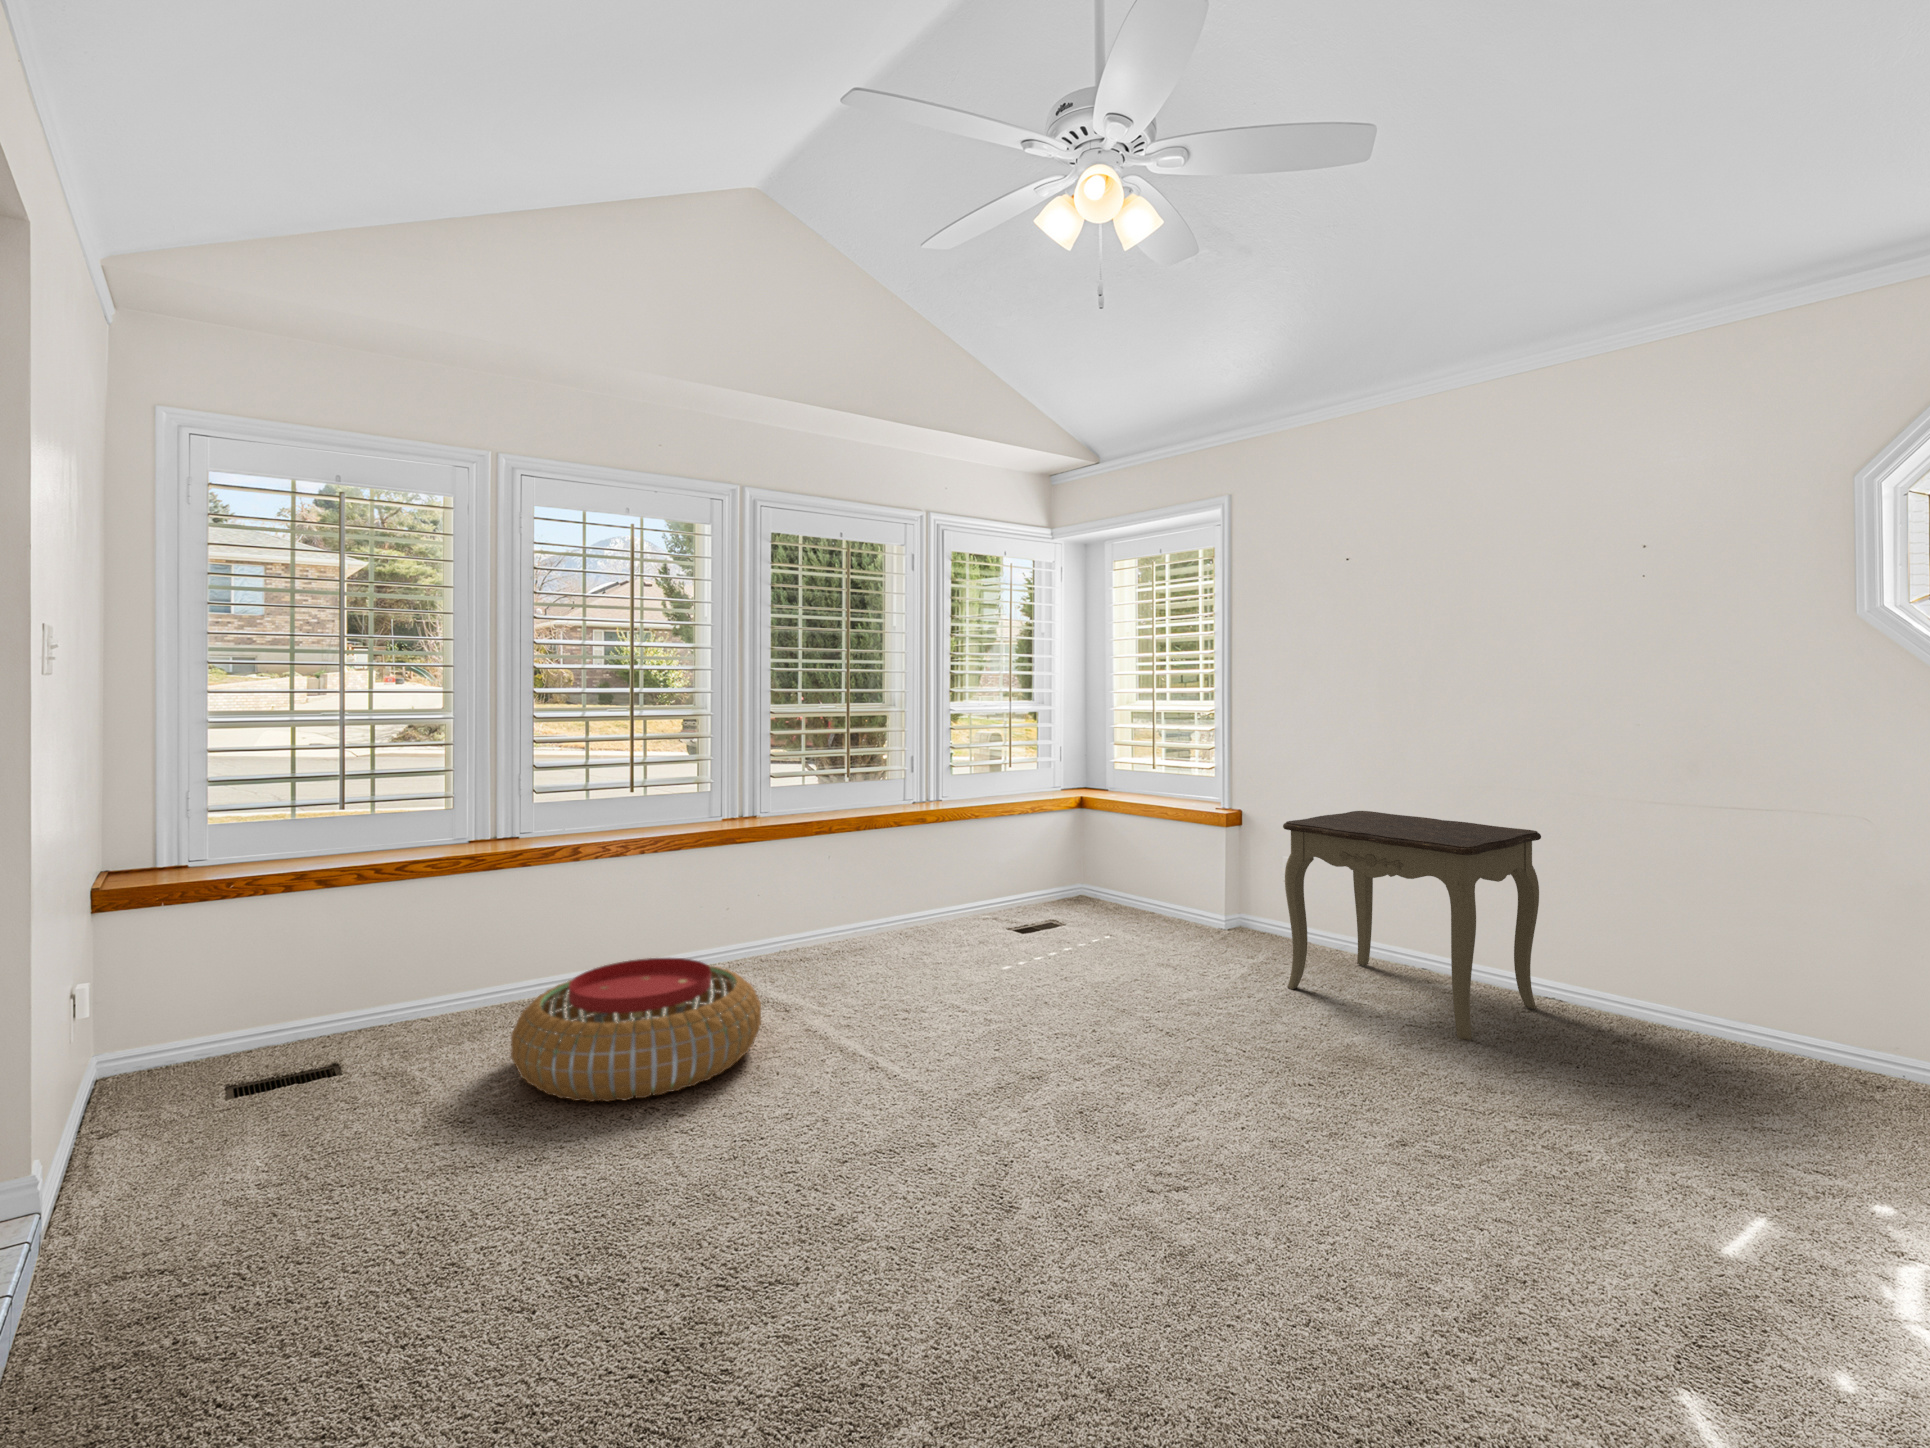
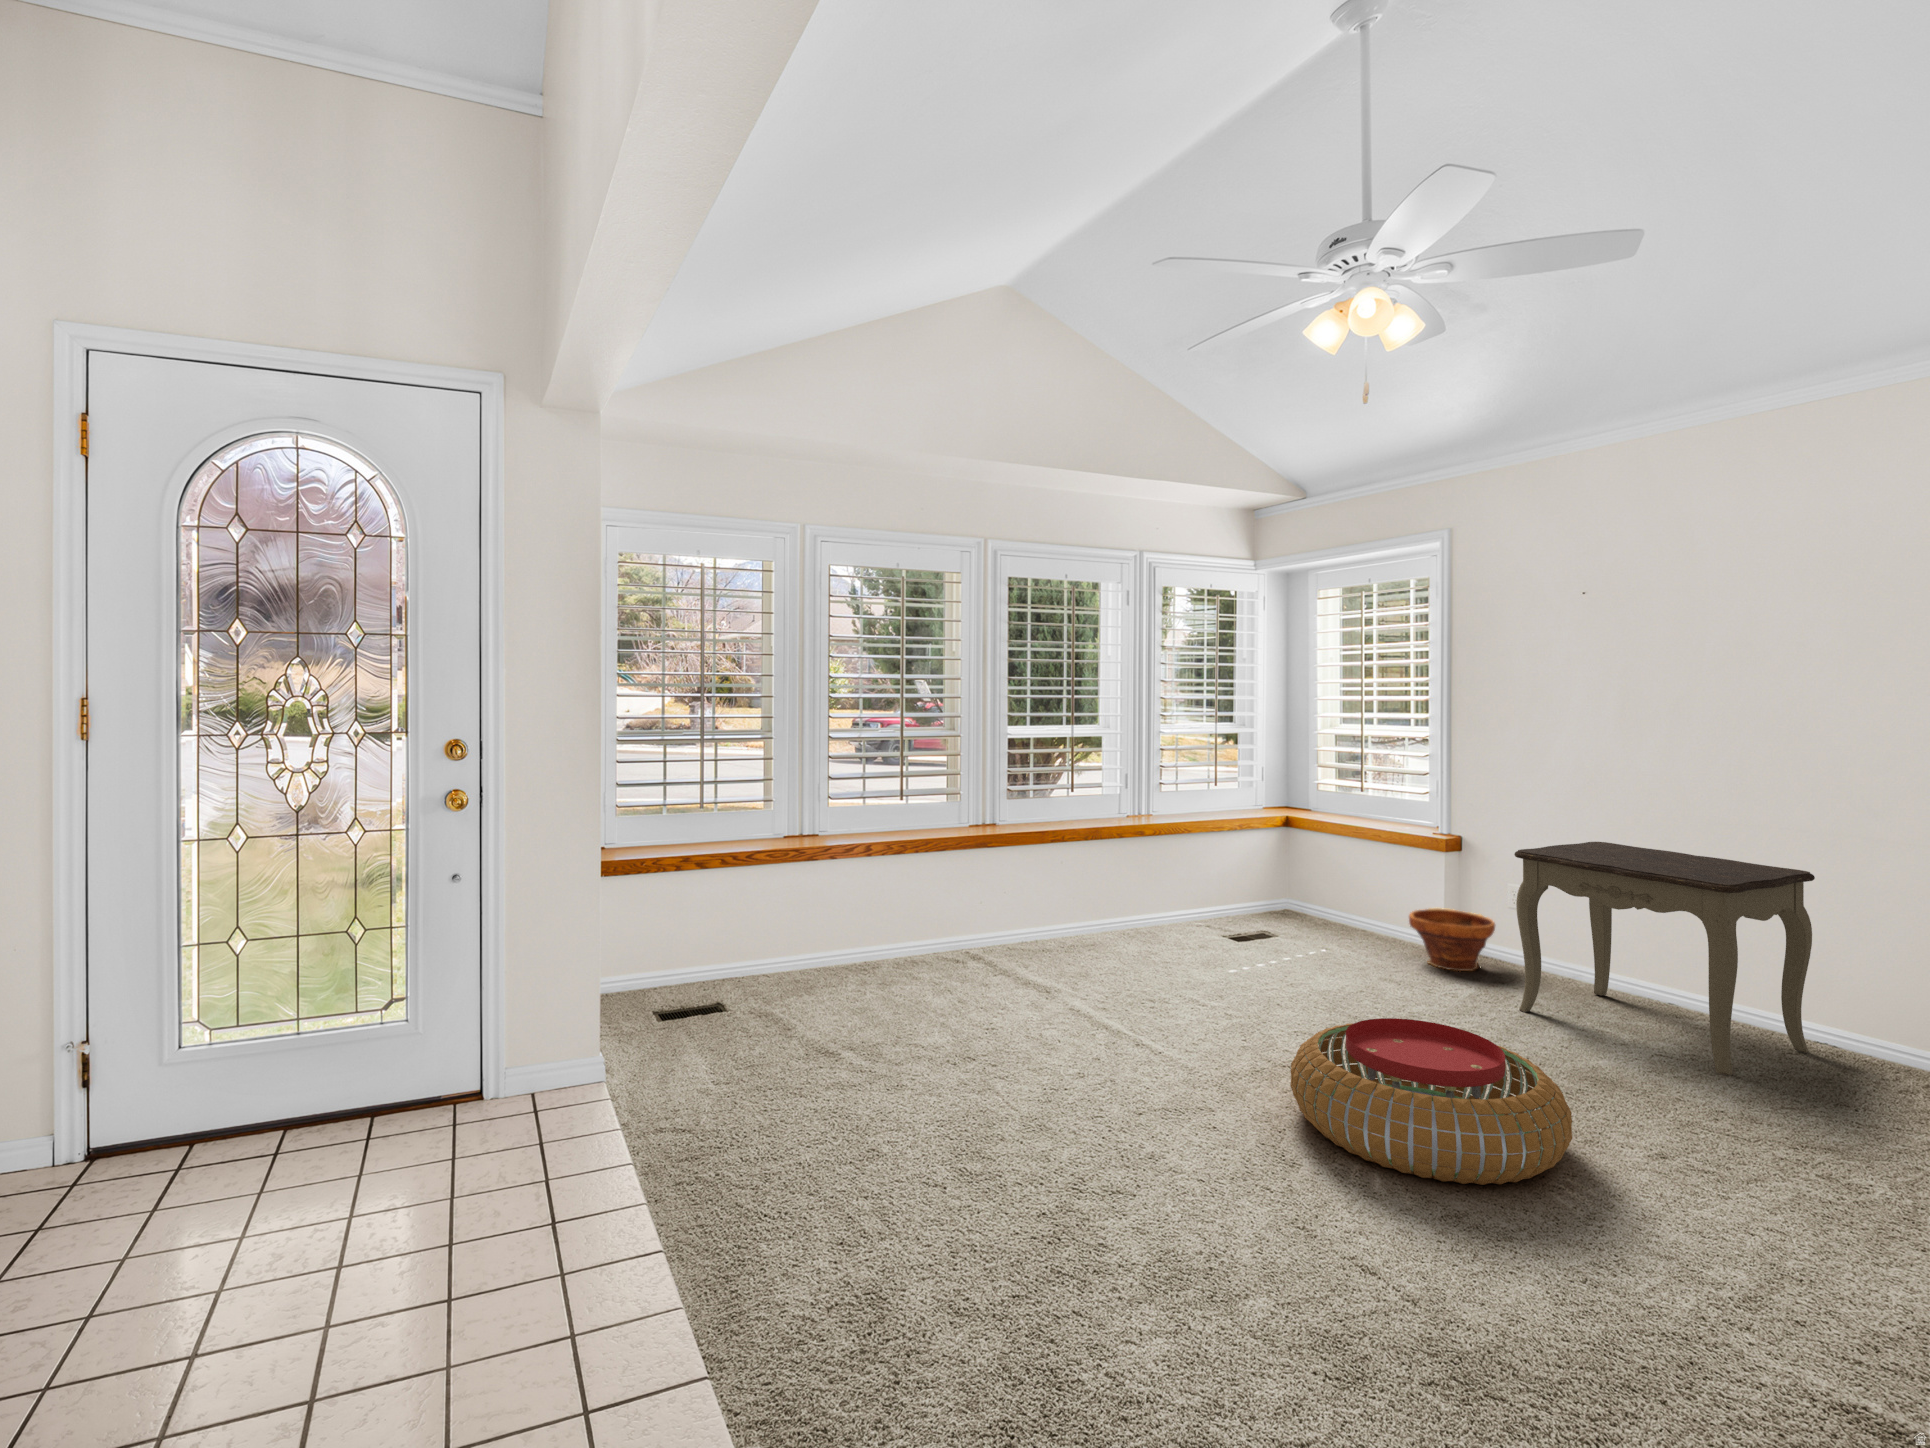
planter: none [1192,886,1272,950] -> present [1409,908,1495,971]
pouf: present [511,958,761,1102] -> present [1290,1018,1572,1185]

